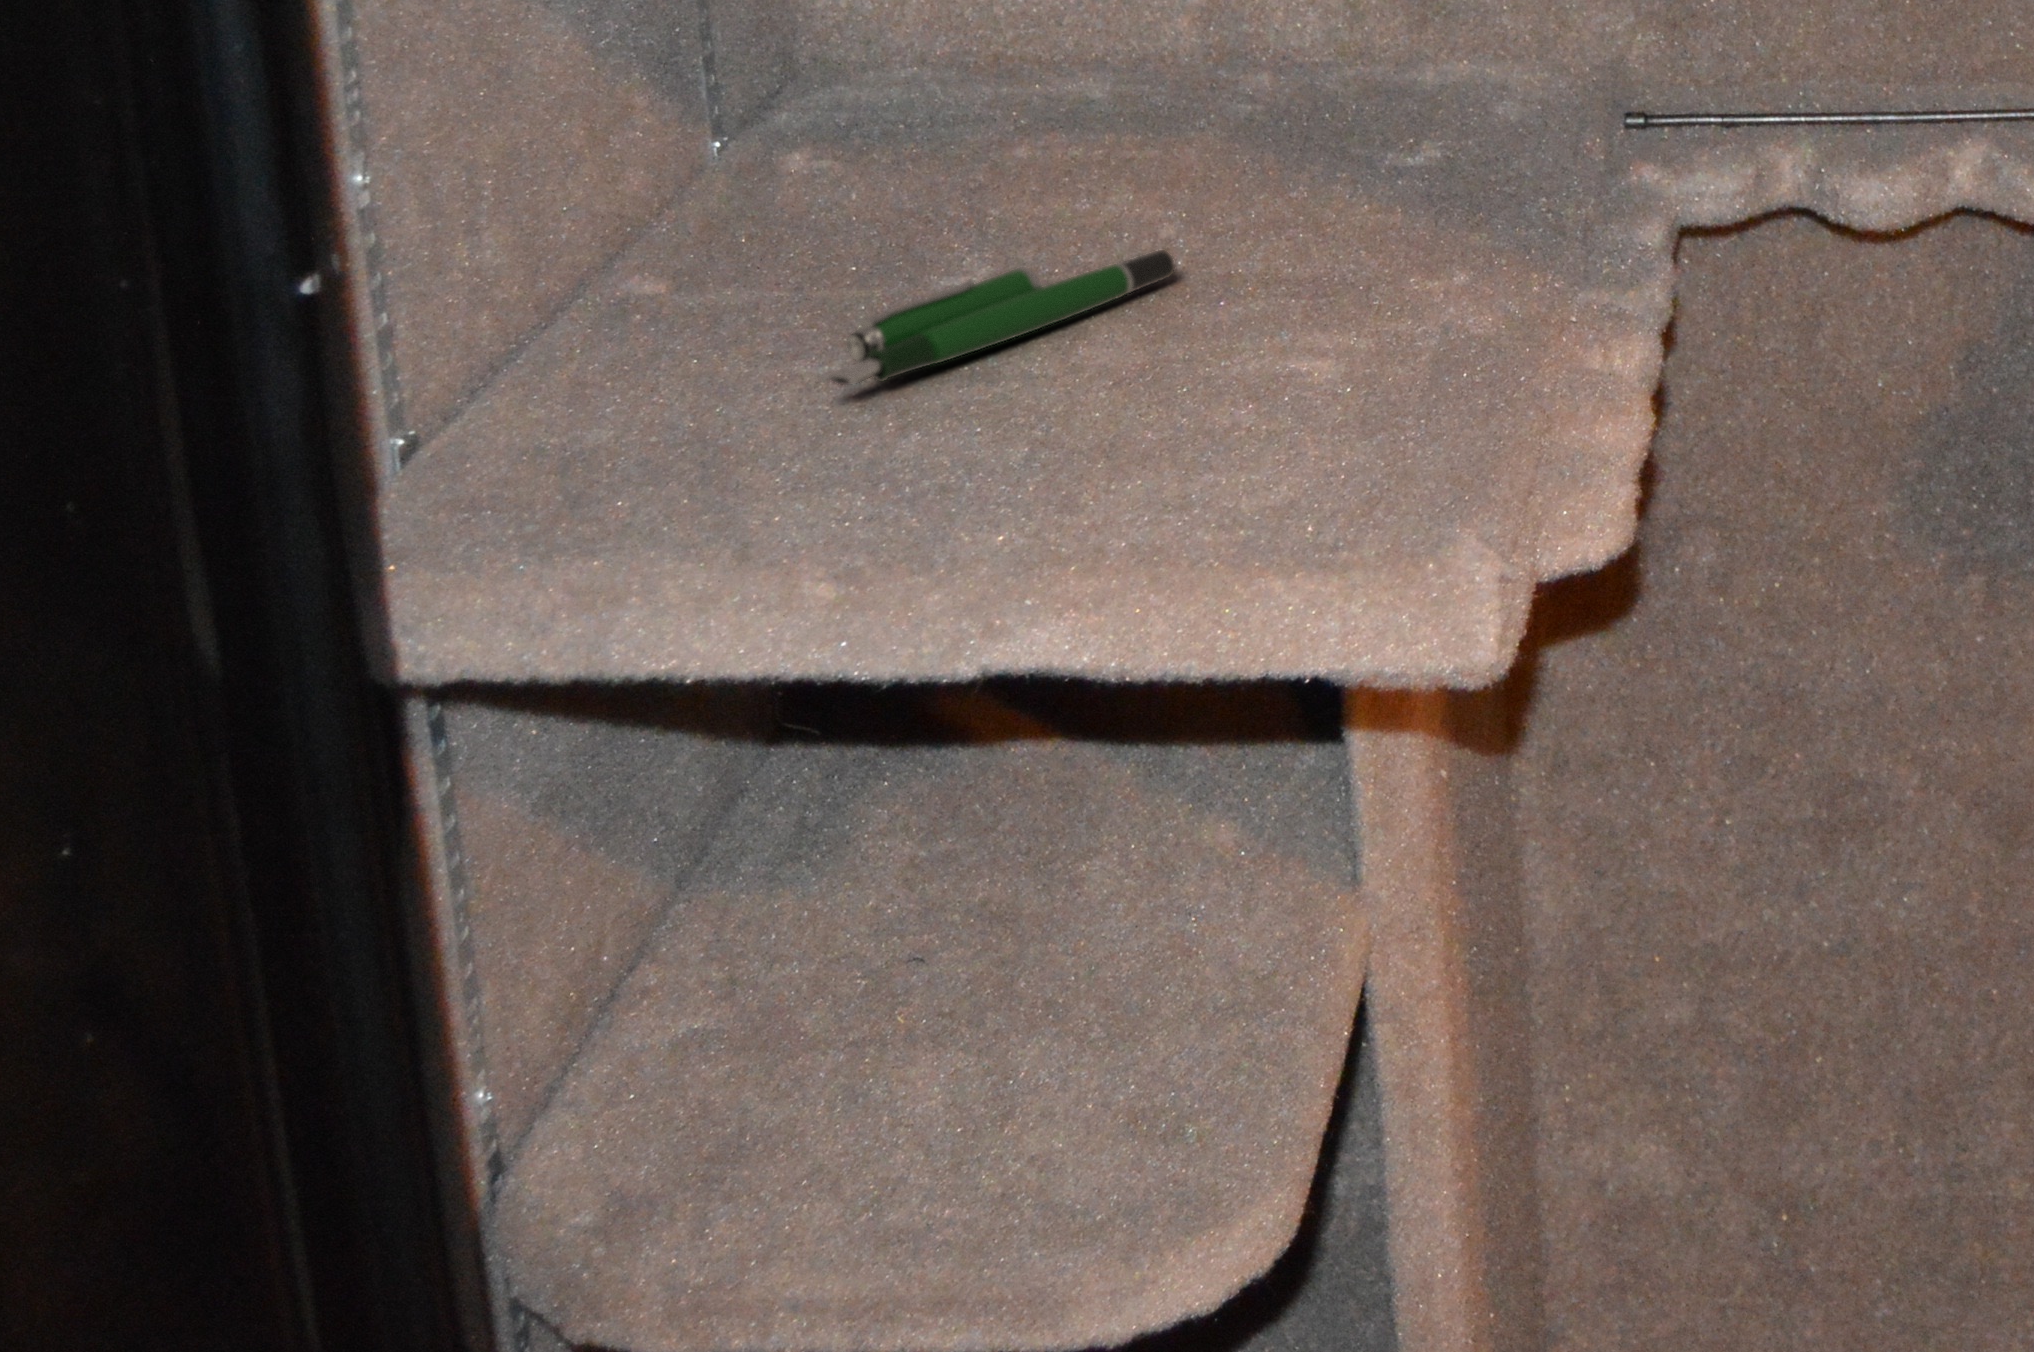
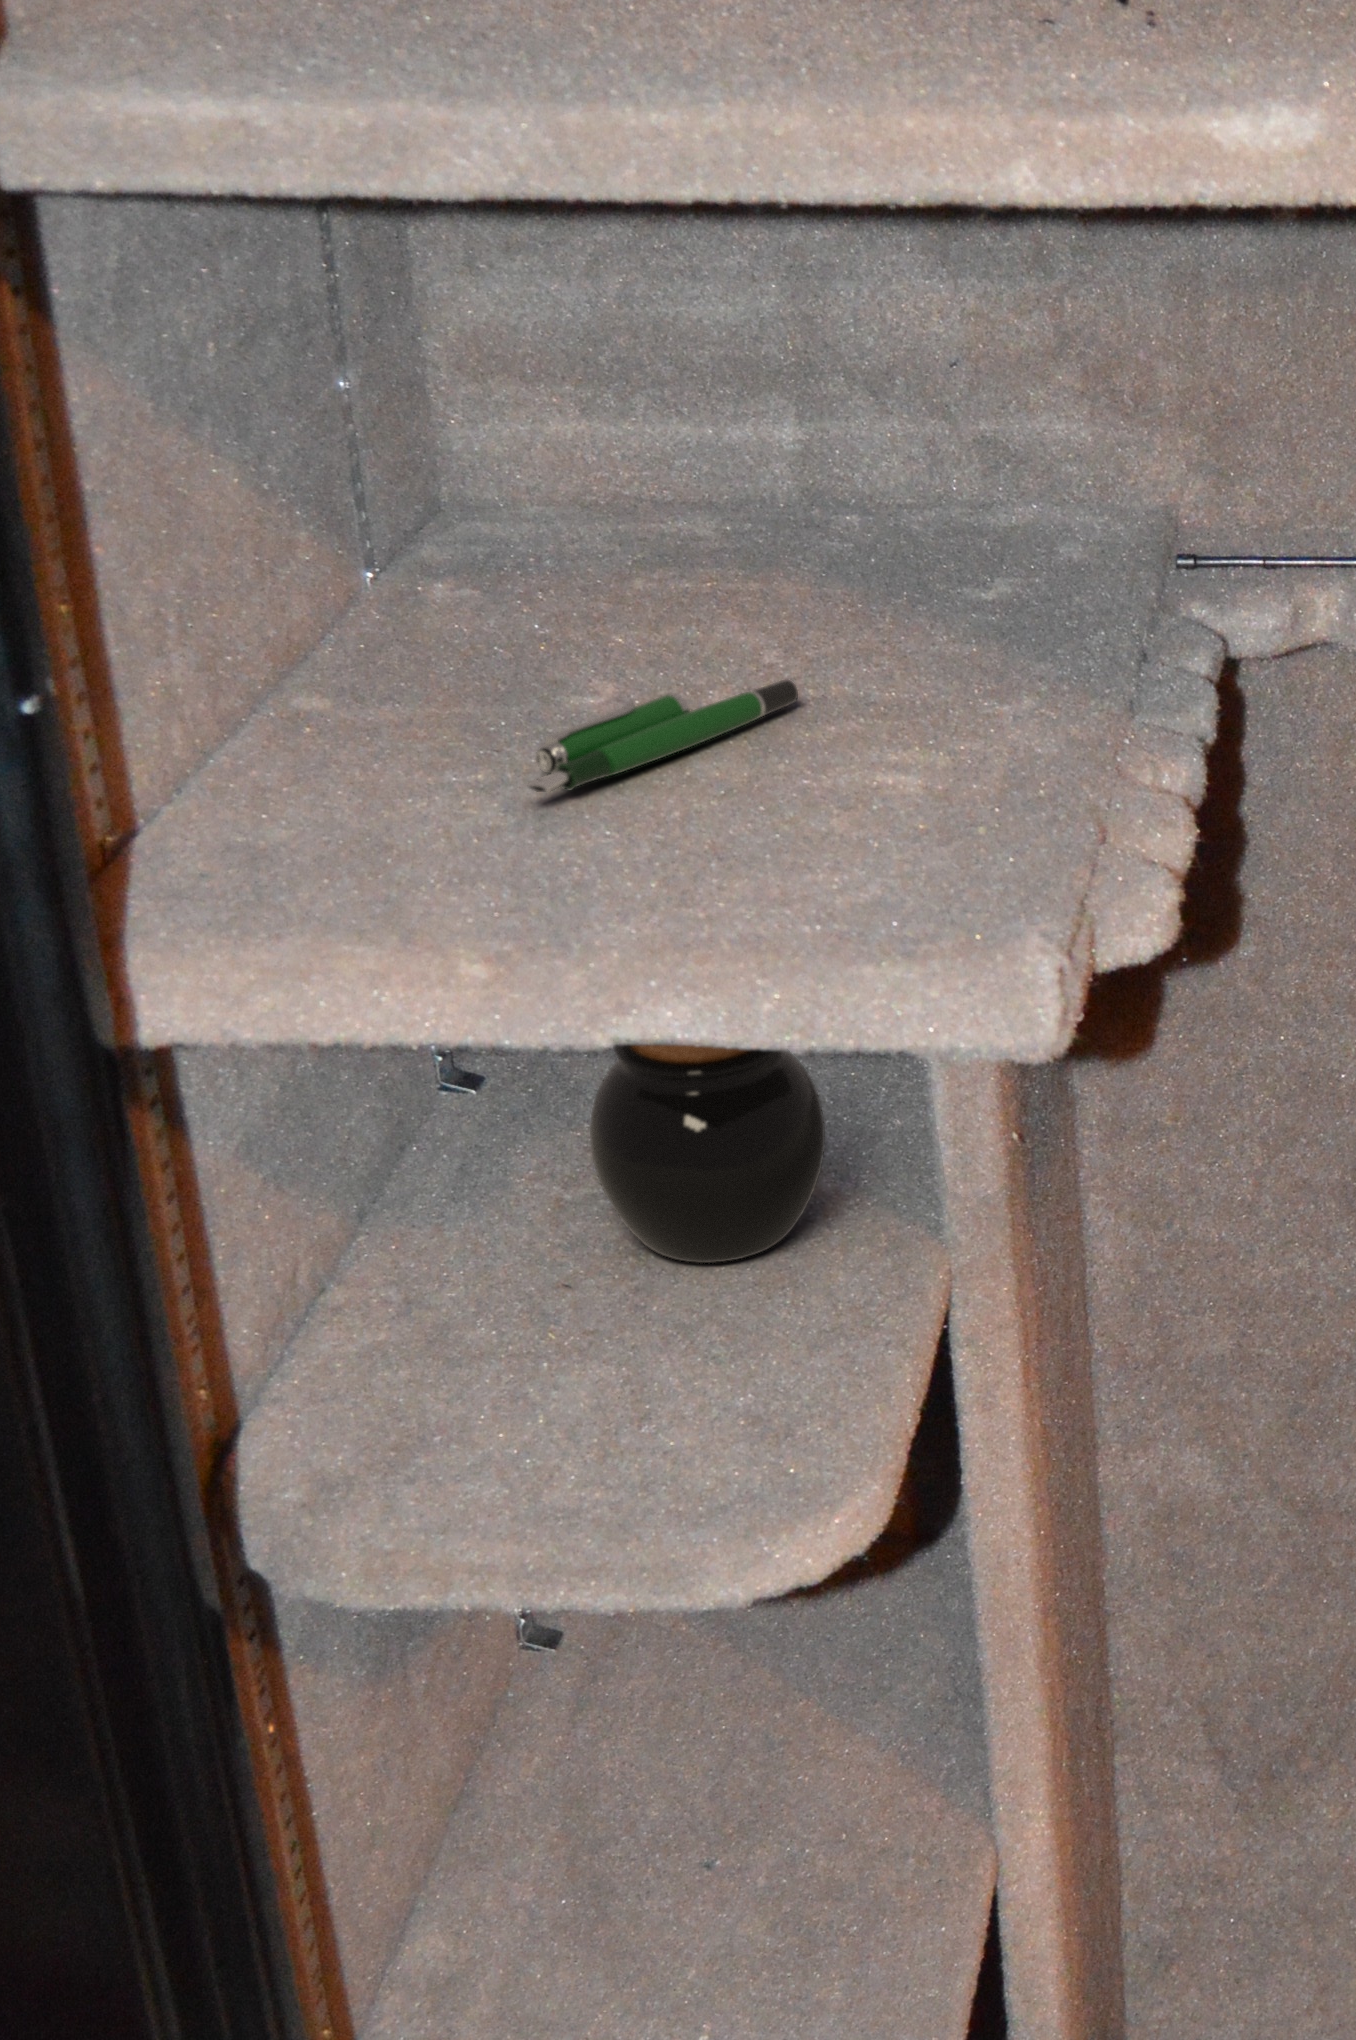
jar: none [919,599,1200,943] -> present [590,1045,825,1263]

